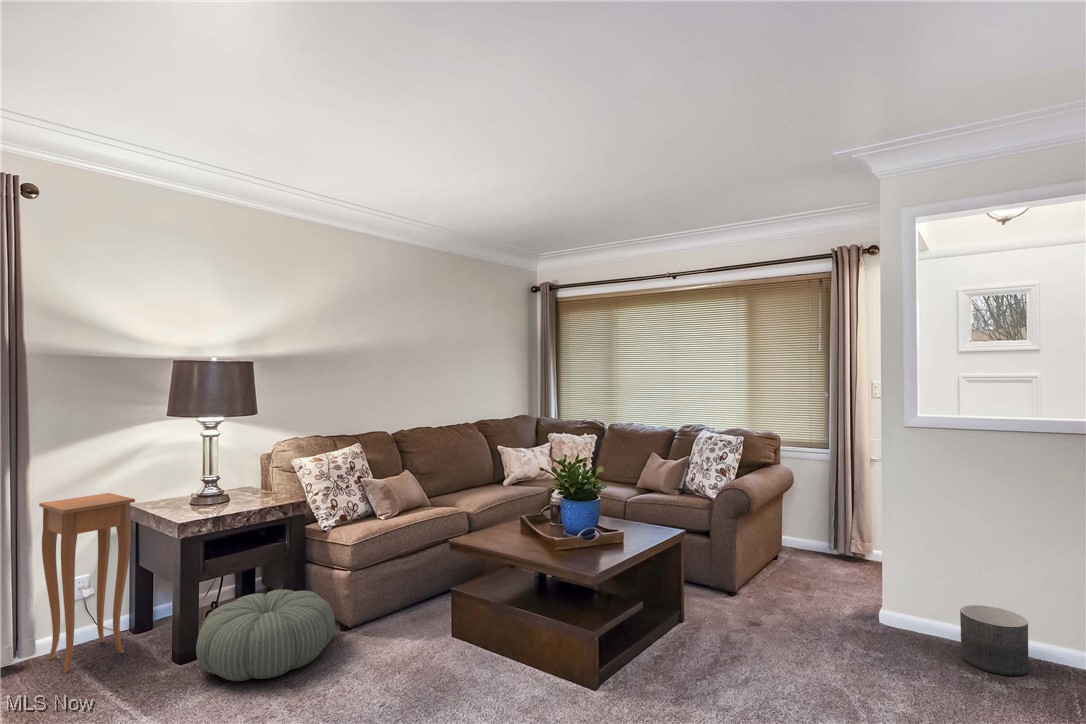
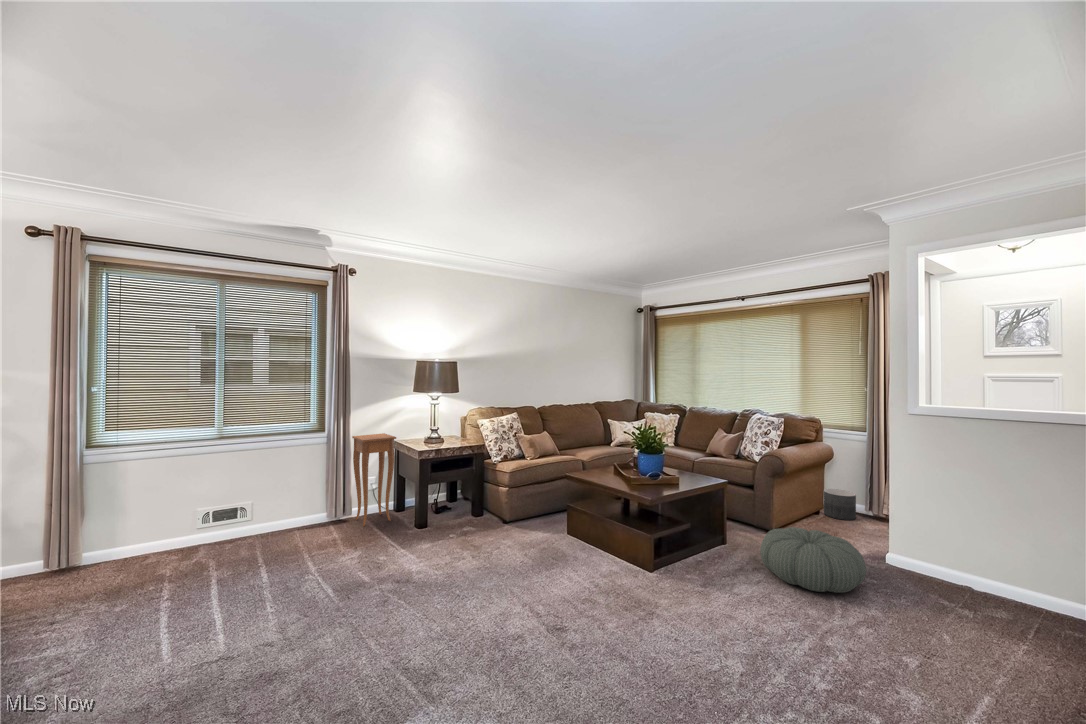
pouf: present [196,590,335,681] -> present [760,527,866,593]
planter: present [960,605,1029,676] -> present [824,489,856,520]

